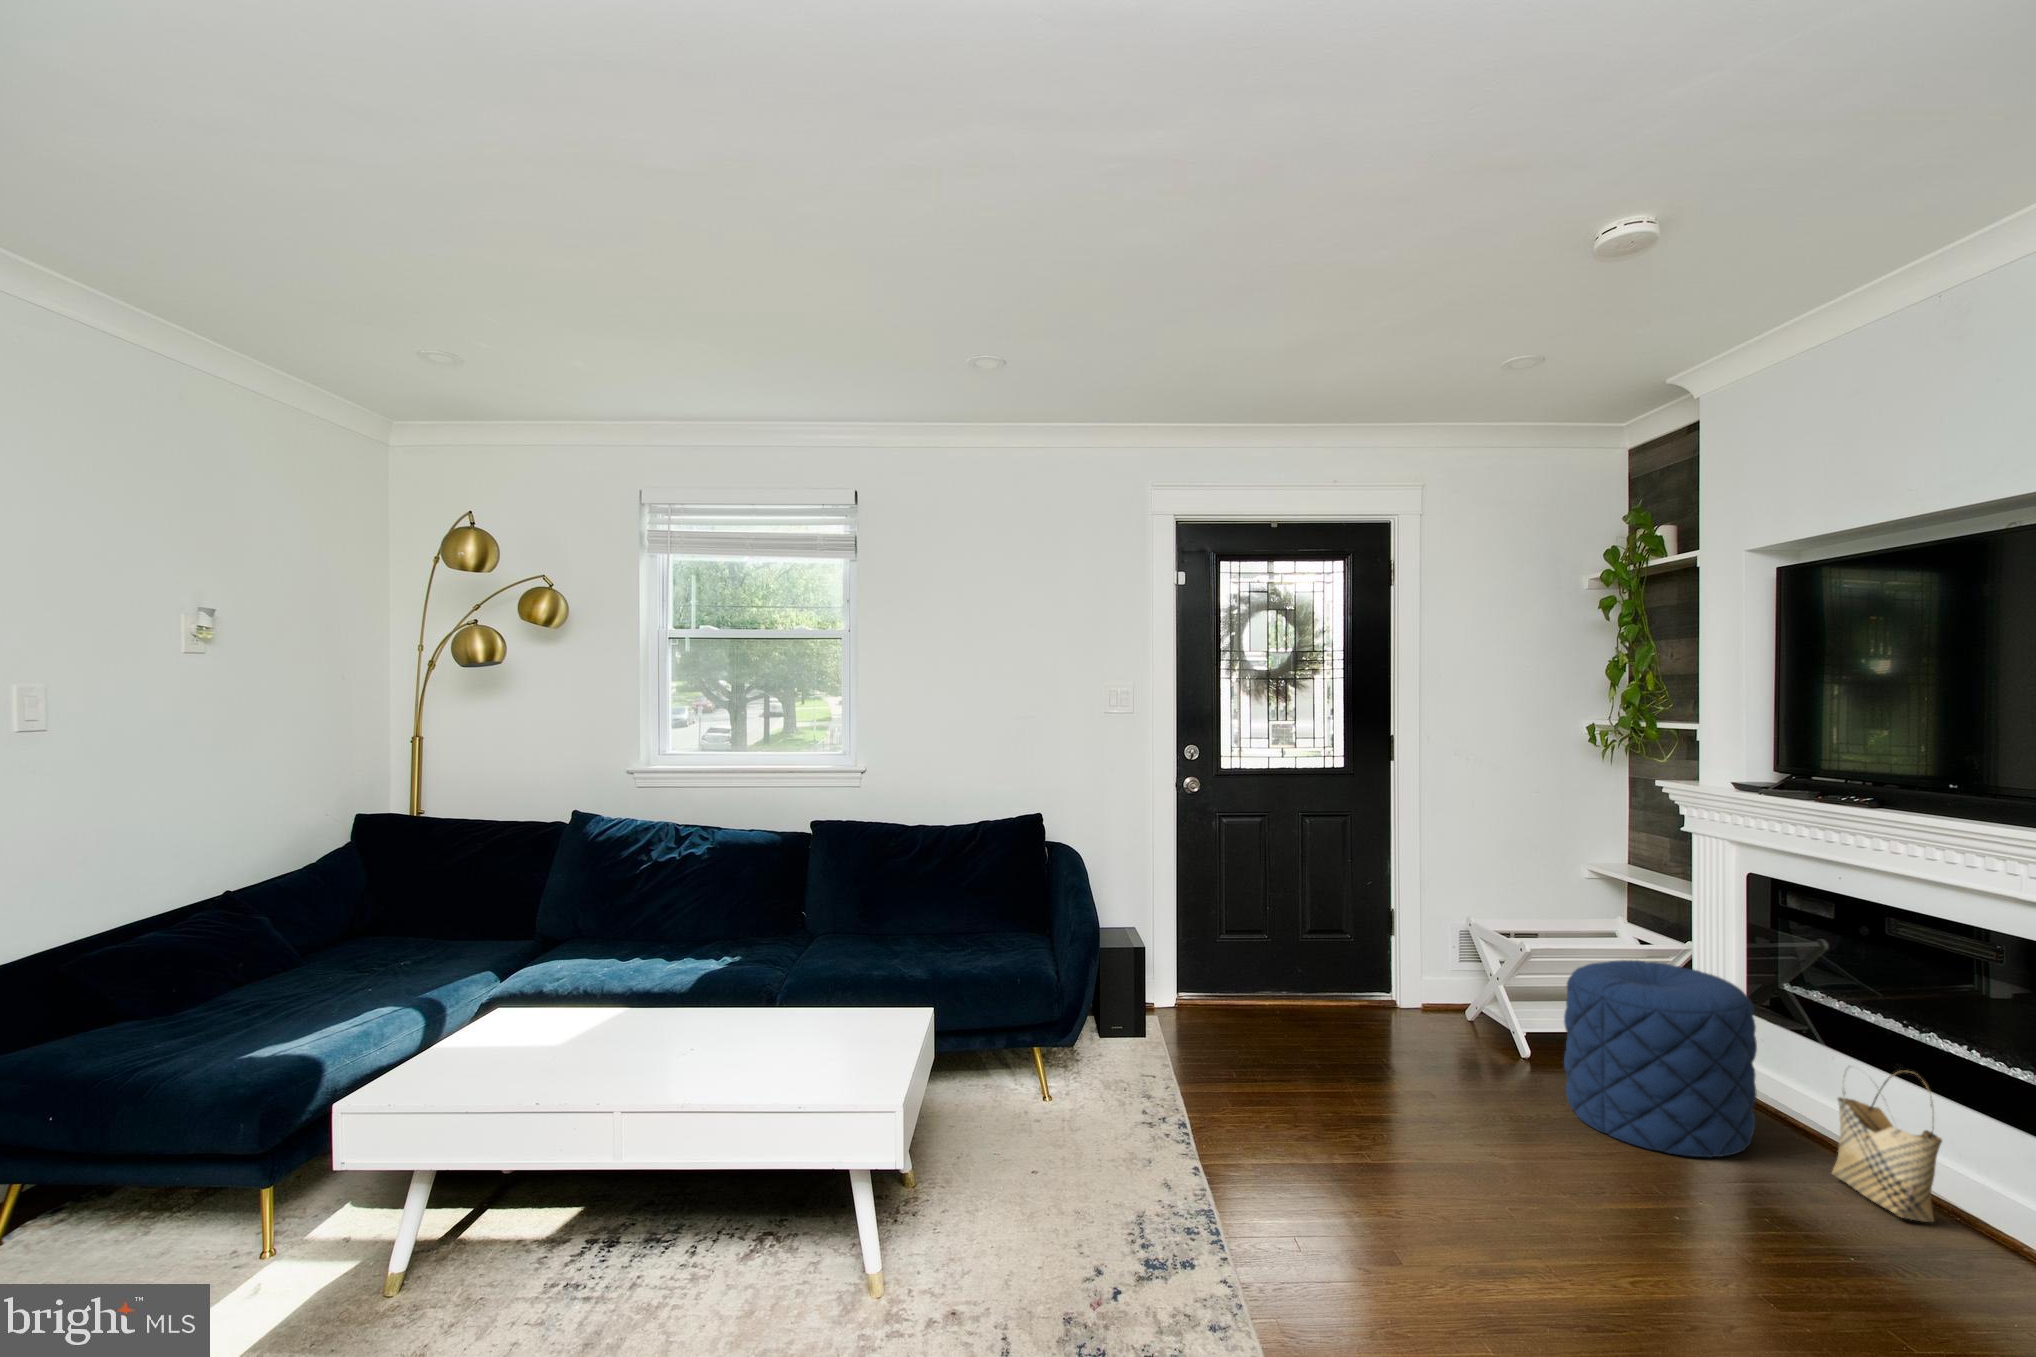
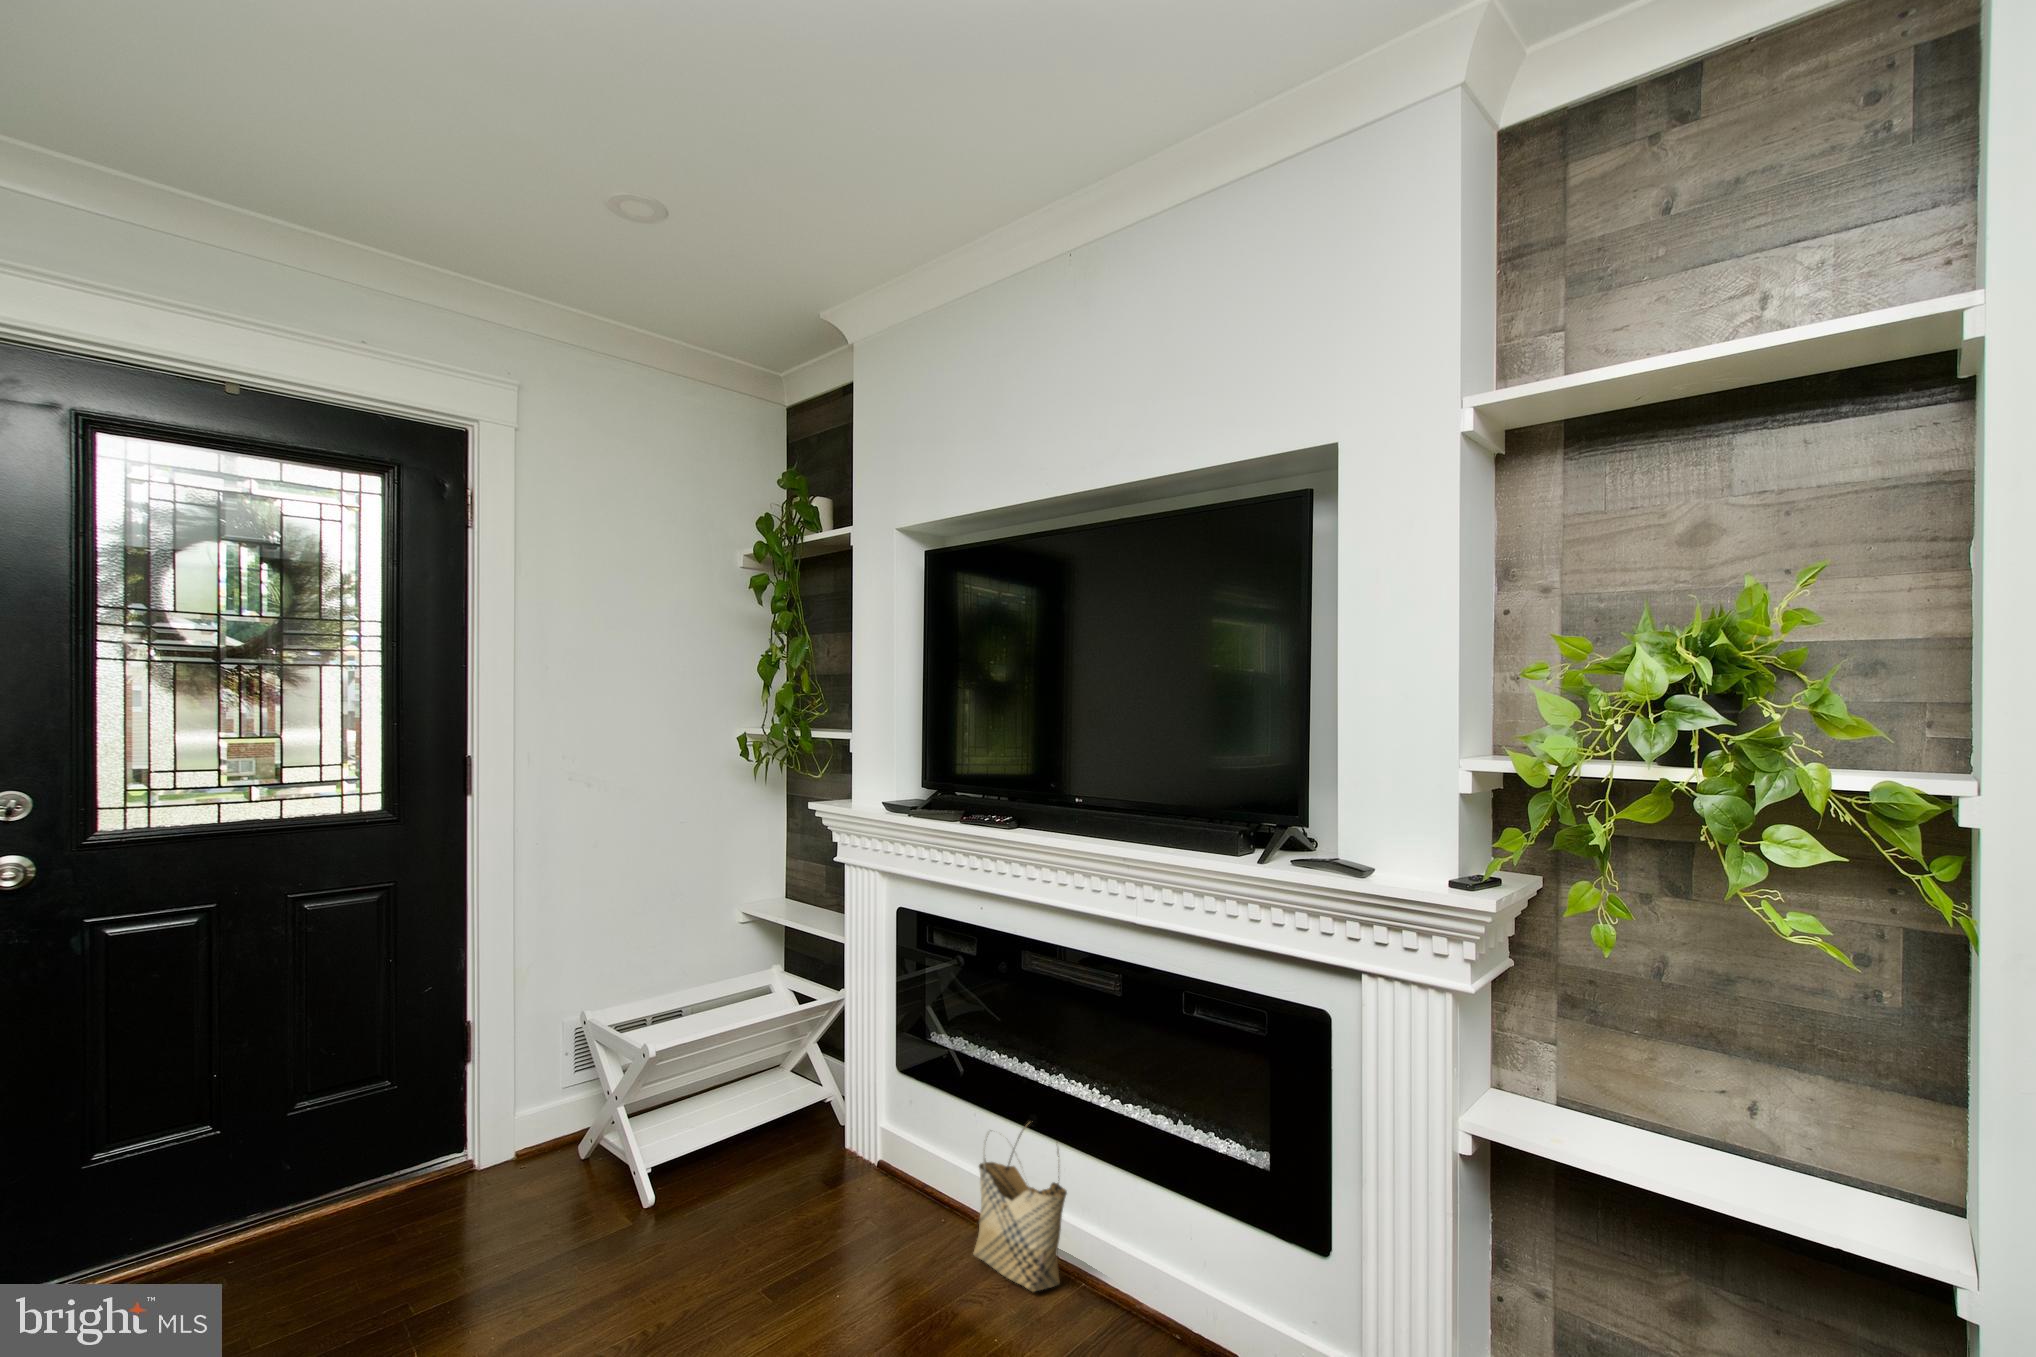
pouf: present [1564,960,1757,1157] -> none [698,1037,905,1295]

